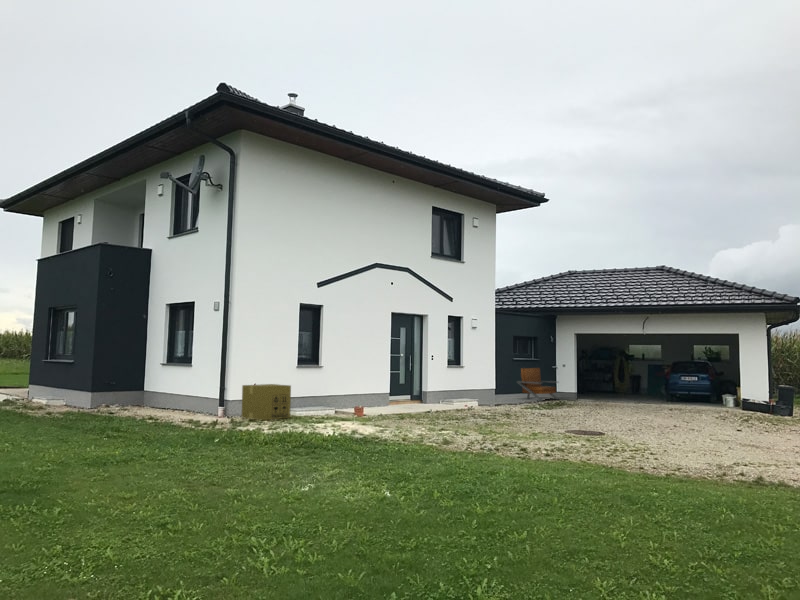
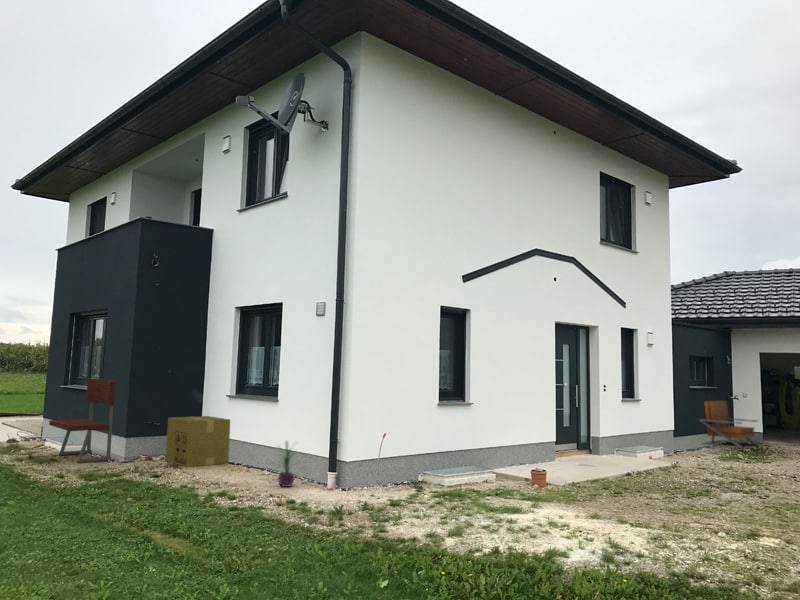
bench: none [38,354,84,408] -> present [49,379,116,463]
cardboard box: present [241,384,291,420] -> present [166,416,230,467]
decorative plant: none [178,389,208,417] -> present [278,442,294,487]

